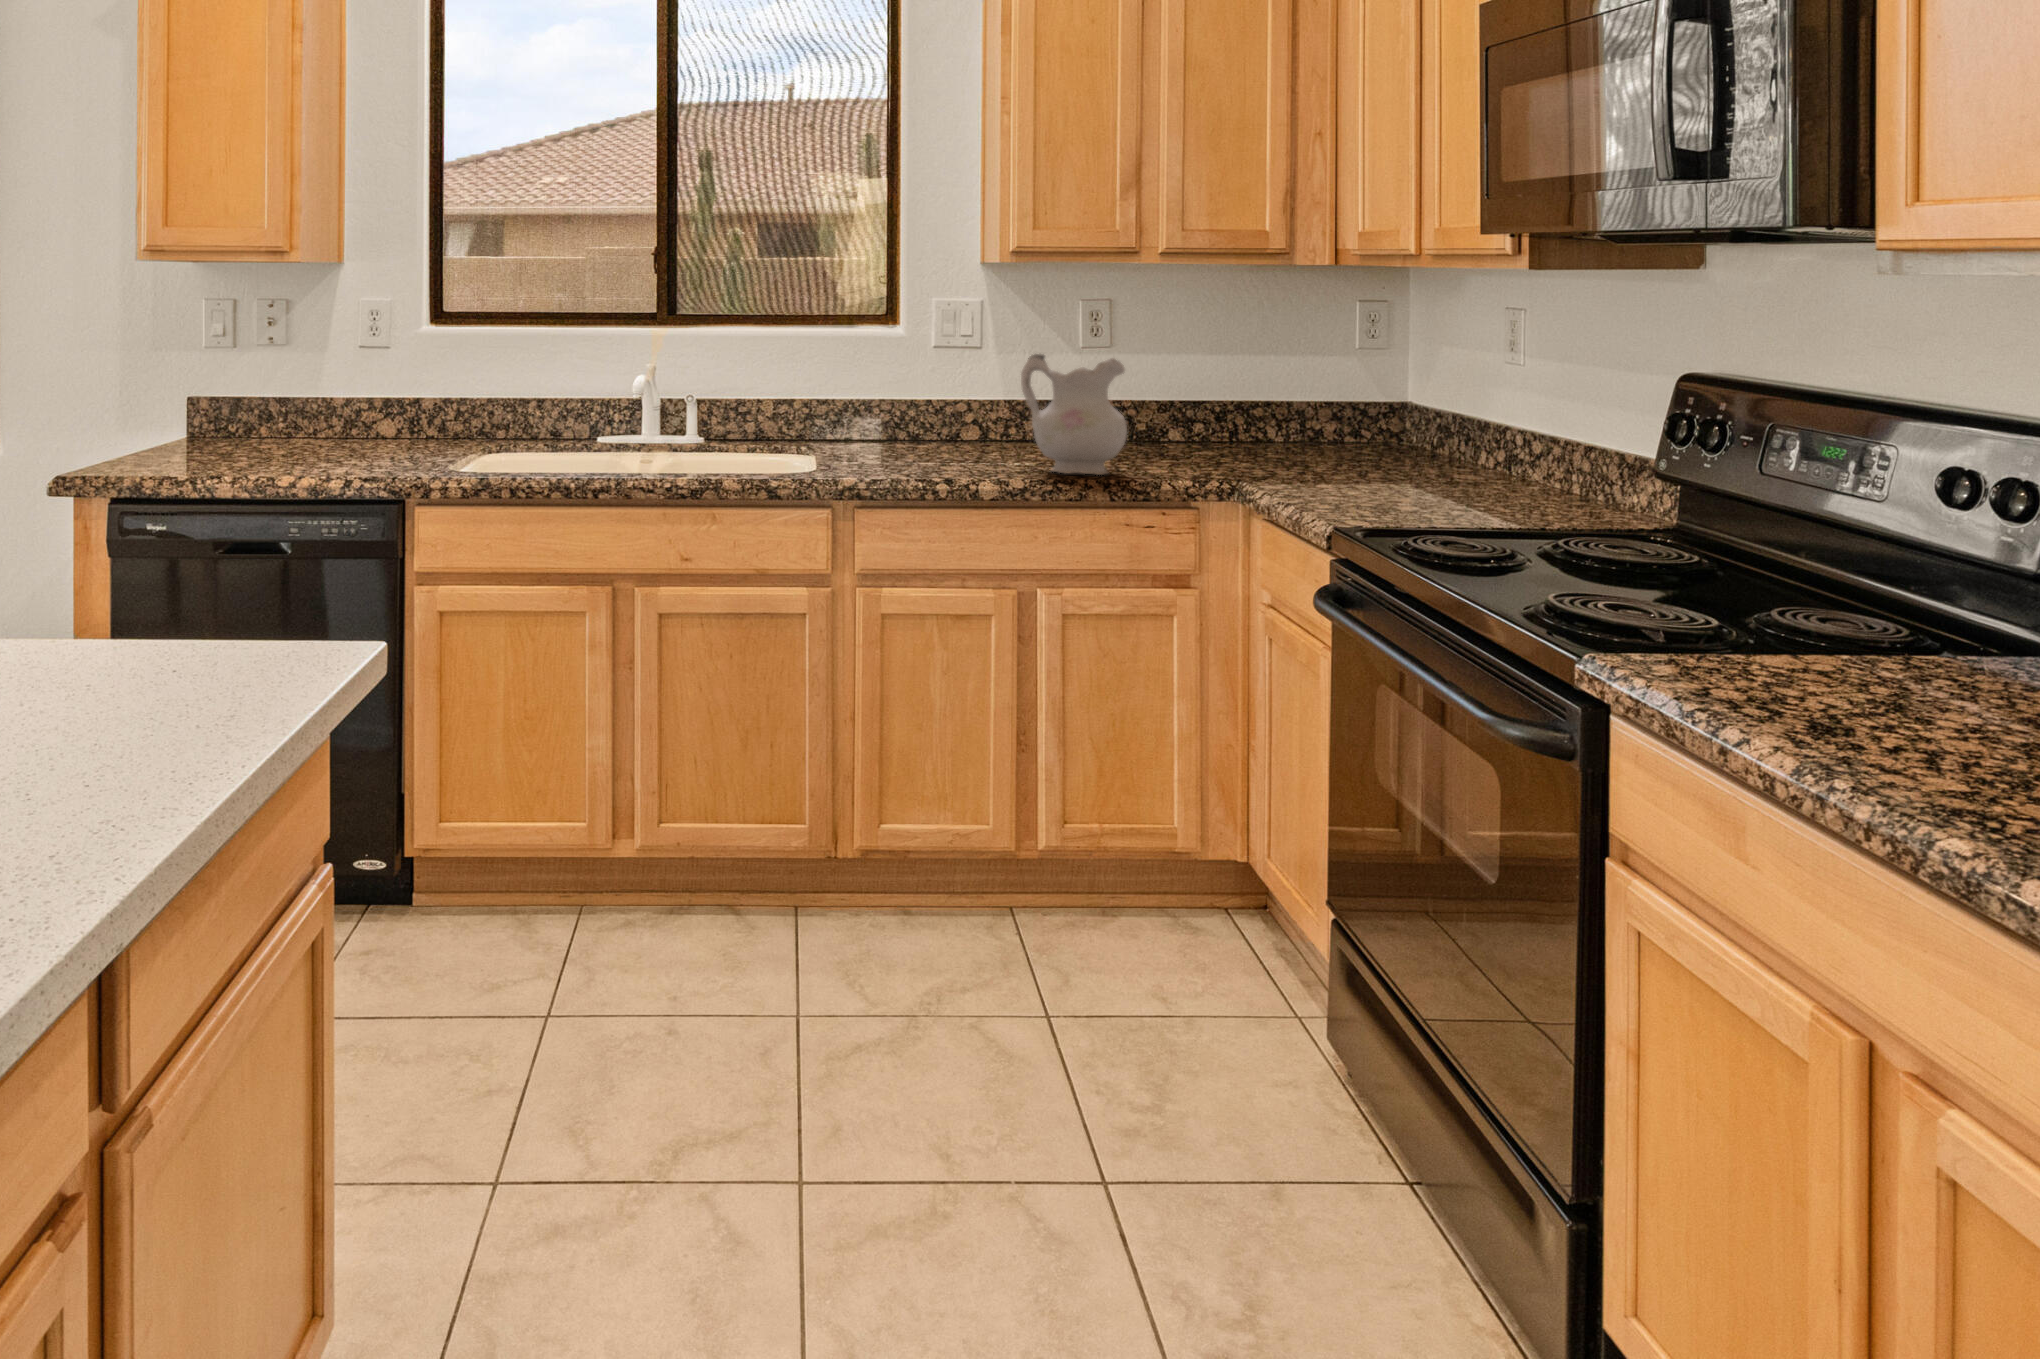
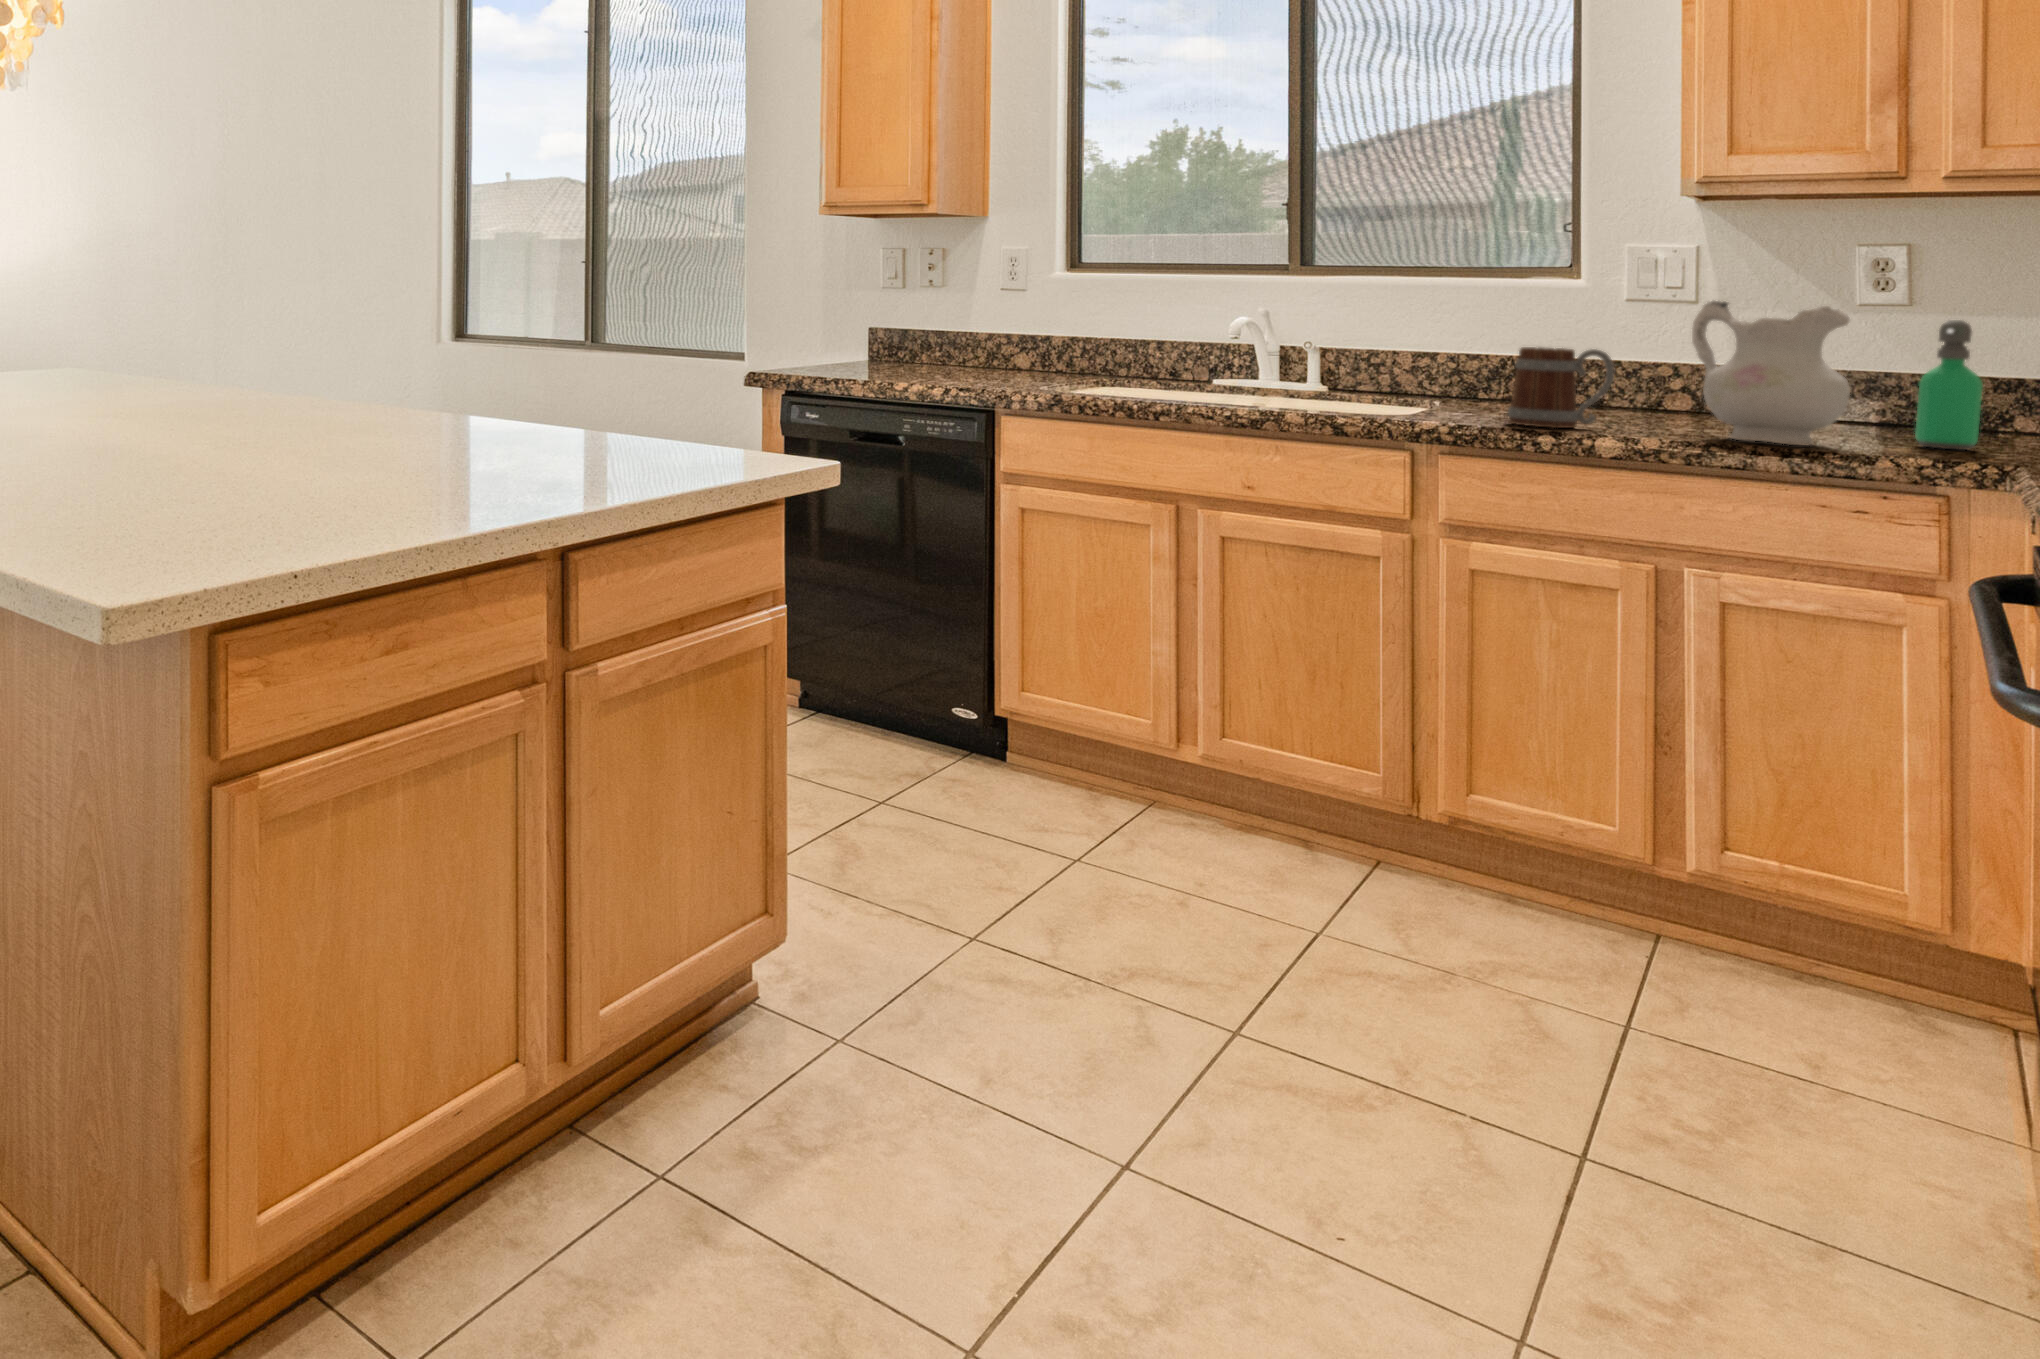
soap dispenser: none [1152,364,1189,466] -> present [1915,320,1983,450]
mug: none [898,399,974,474] -> present [1508,347,1614,428]

